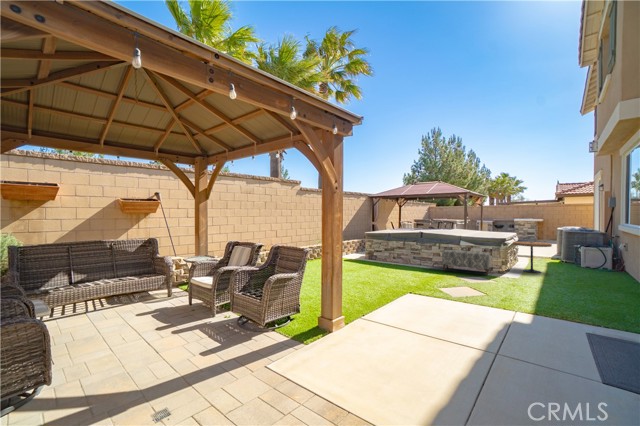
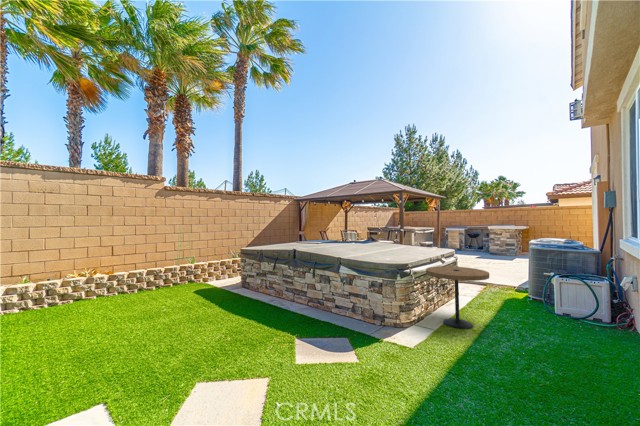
bench: present [442,250,491,275] -> none [300,280,379,335]

